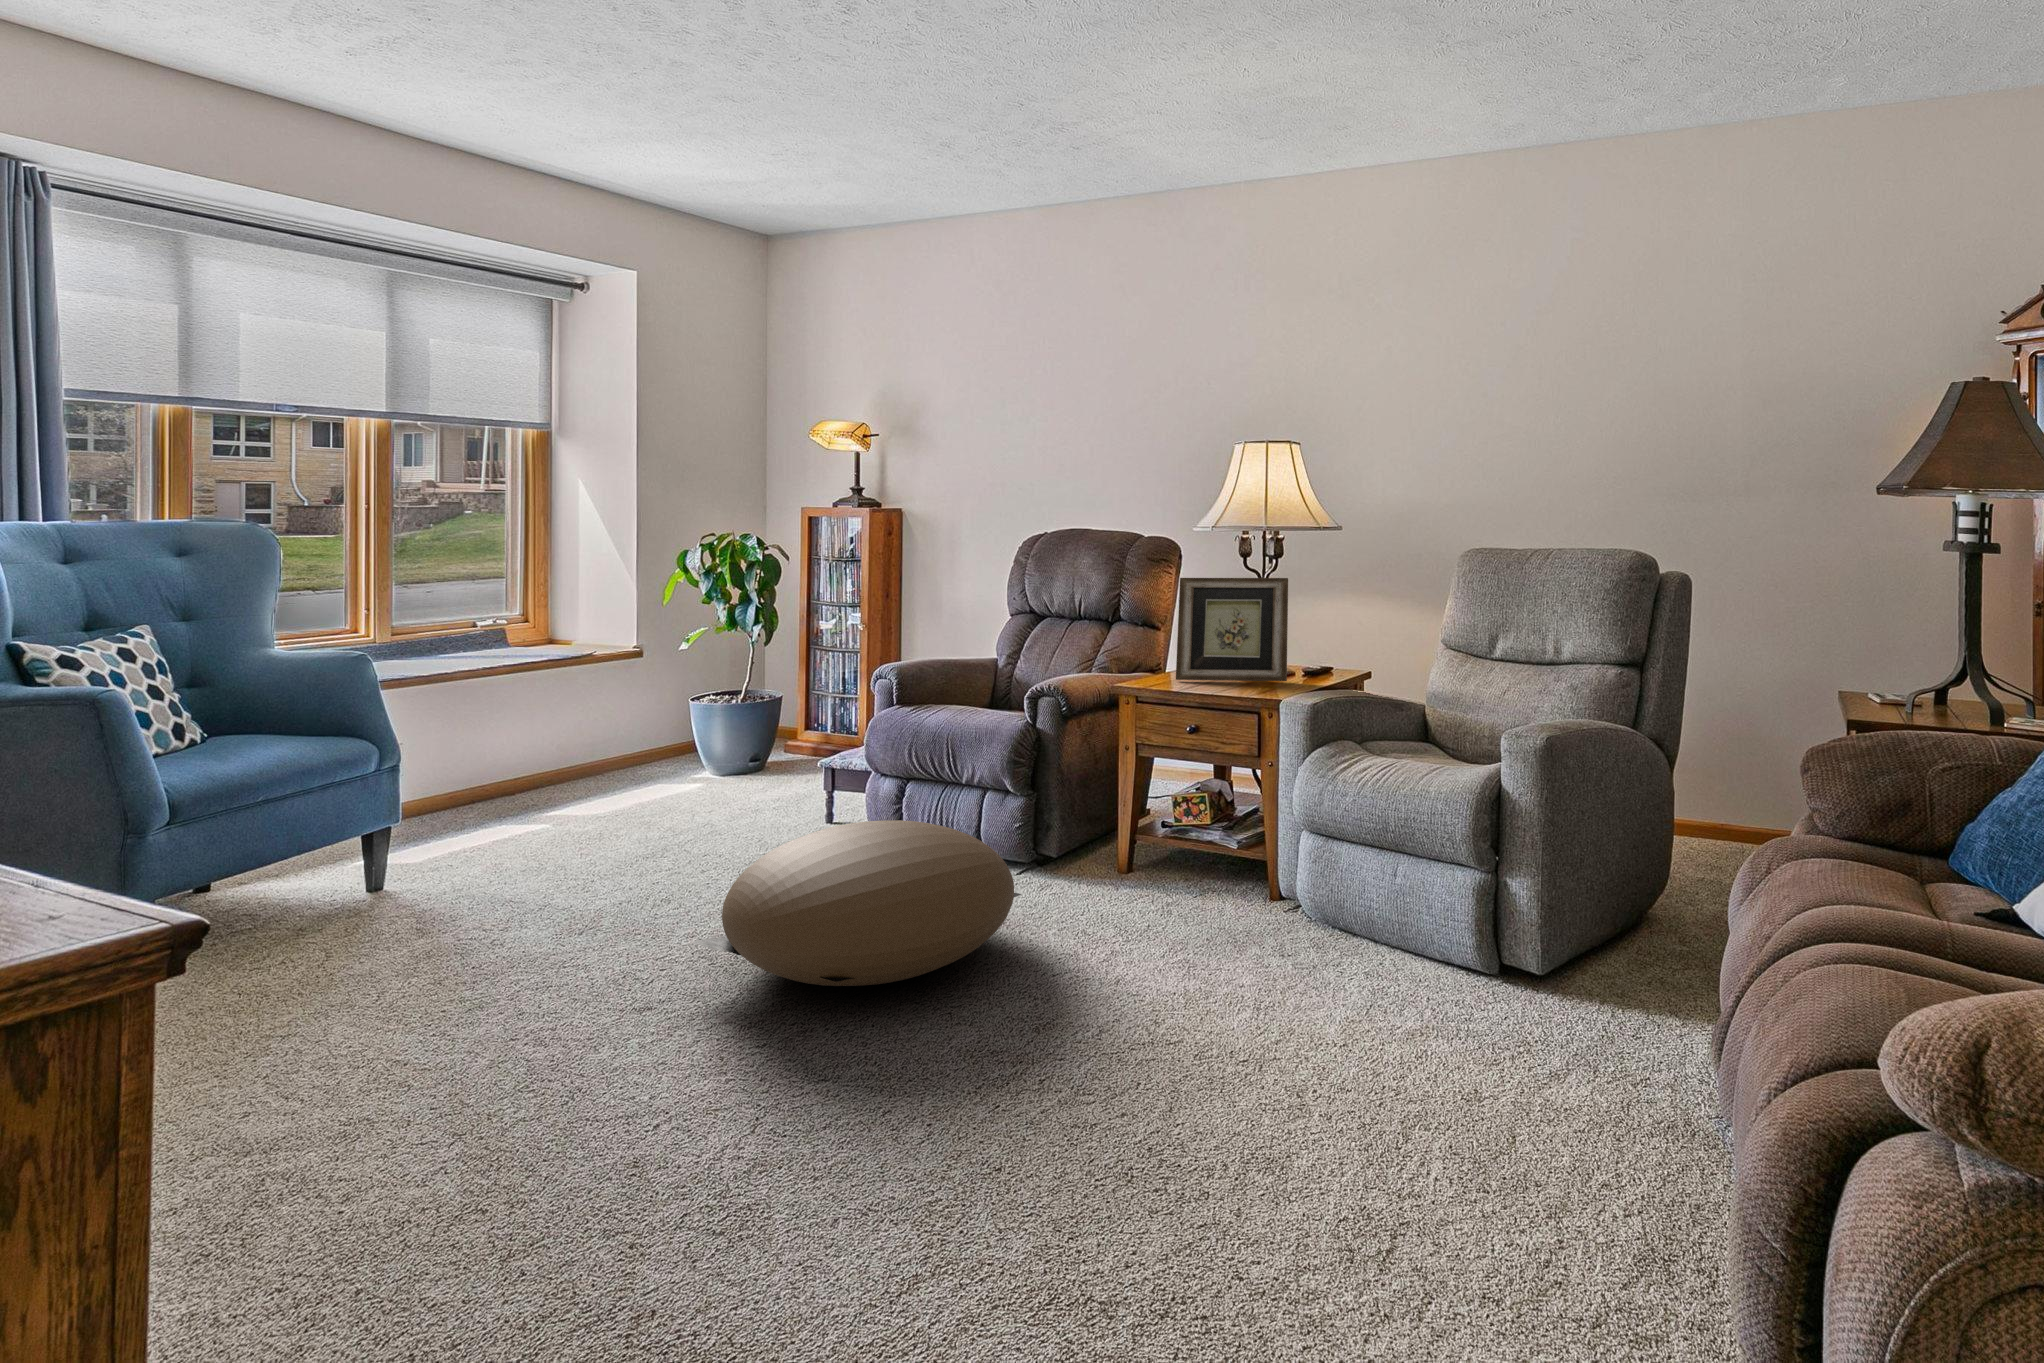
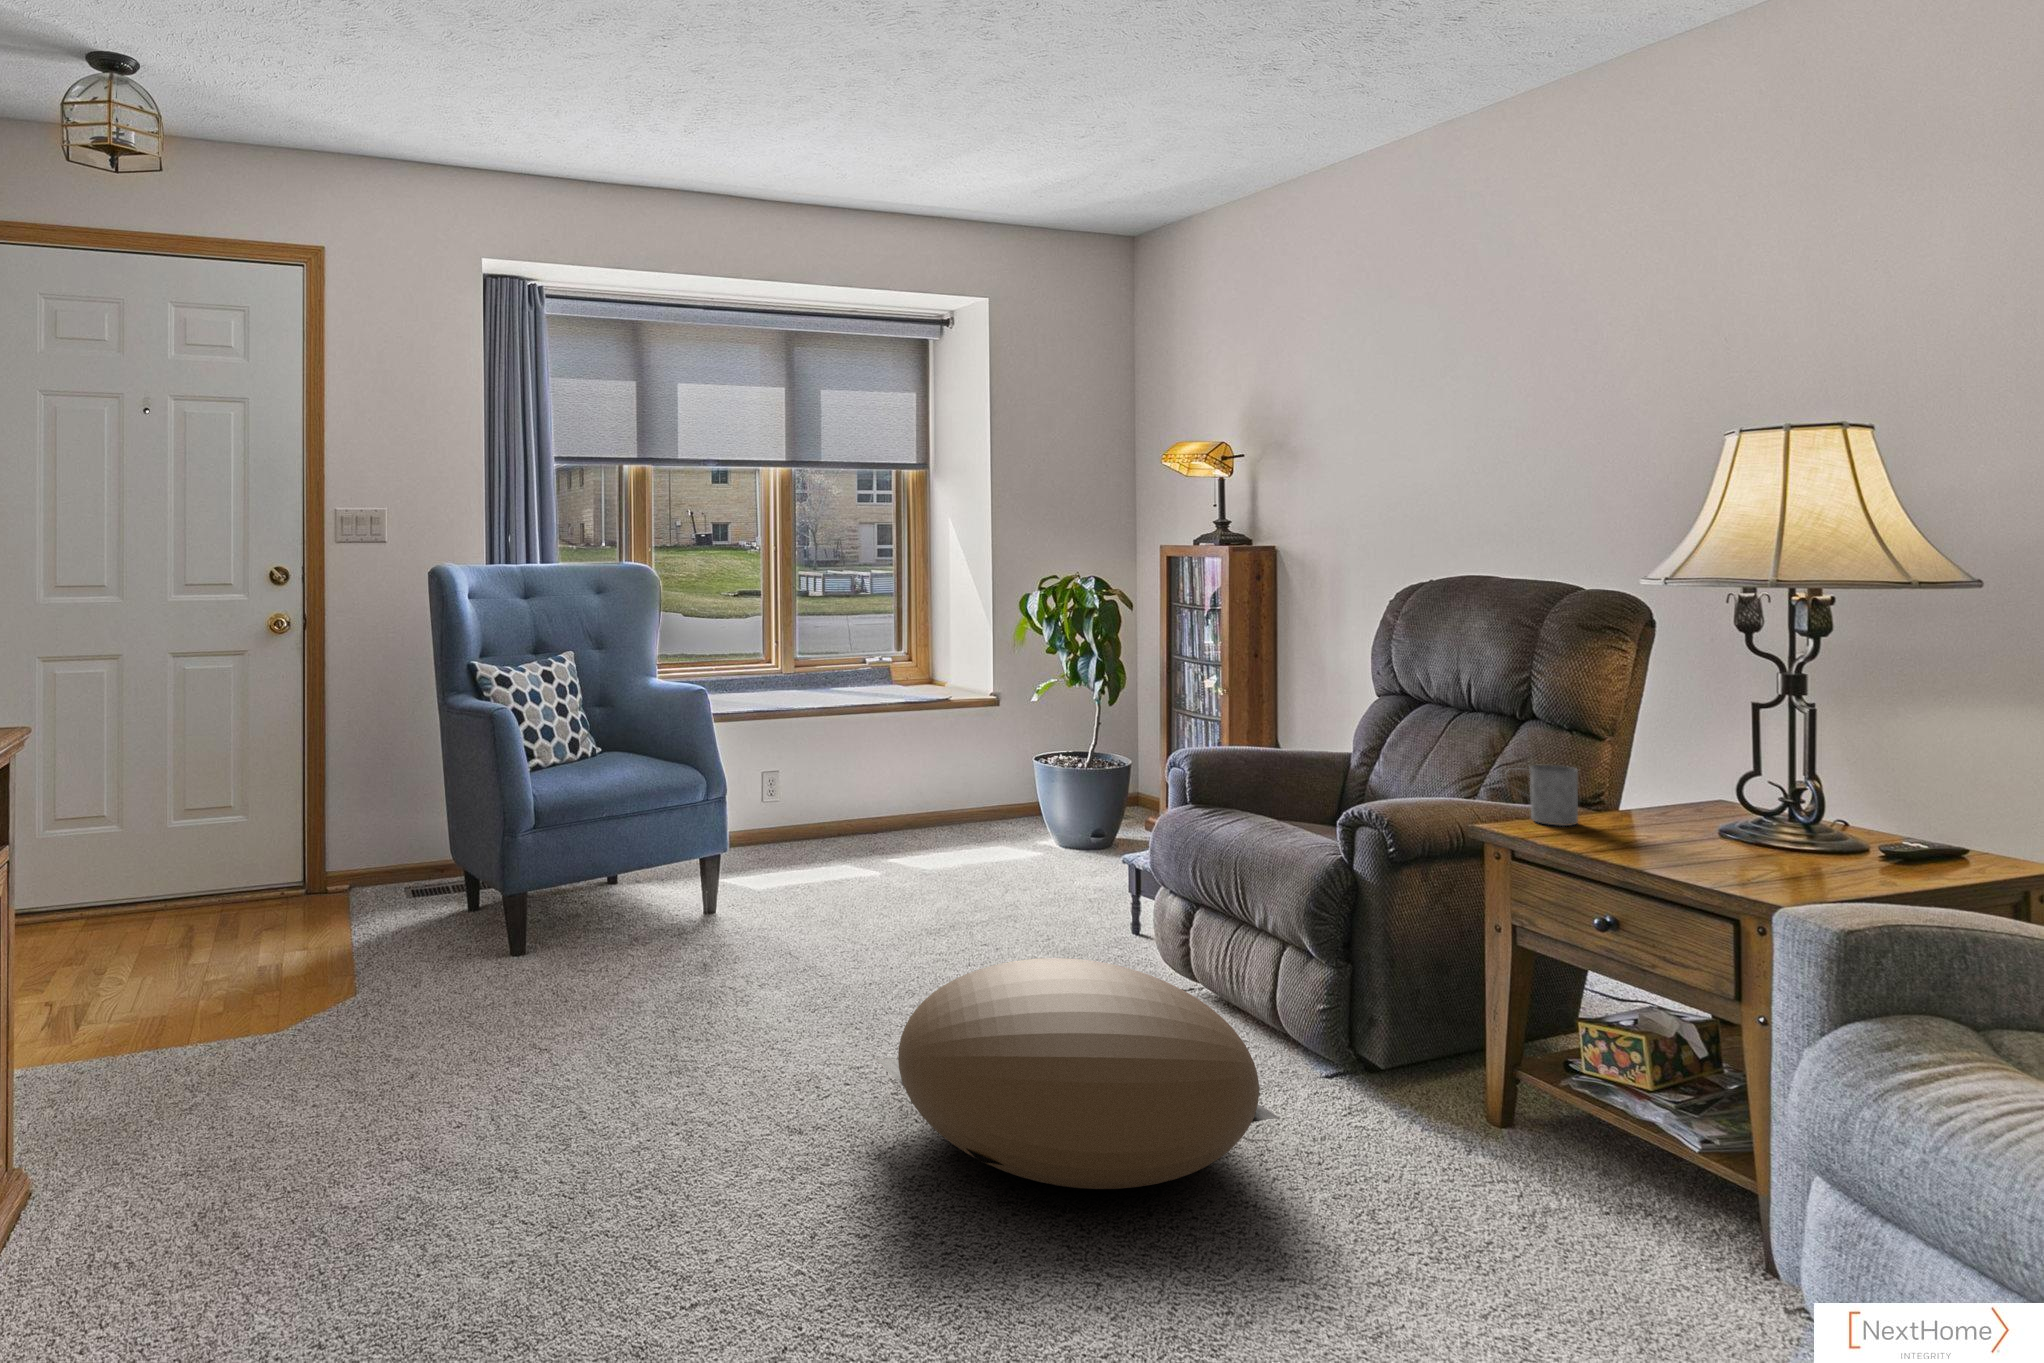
picture frame: present [1176,578,1288,681] -> none [1589,665,1830,870]
mug: none [1124,642,1164,678] -> present [1529,765,1578,826]

